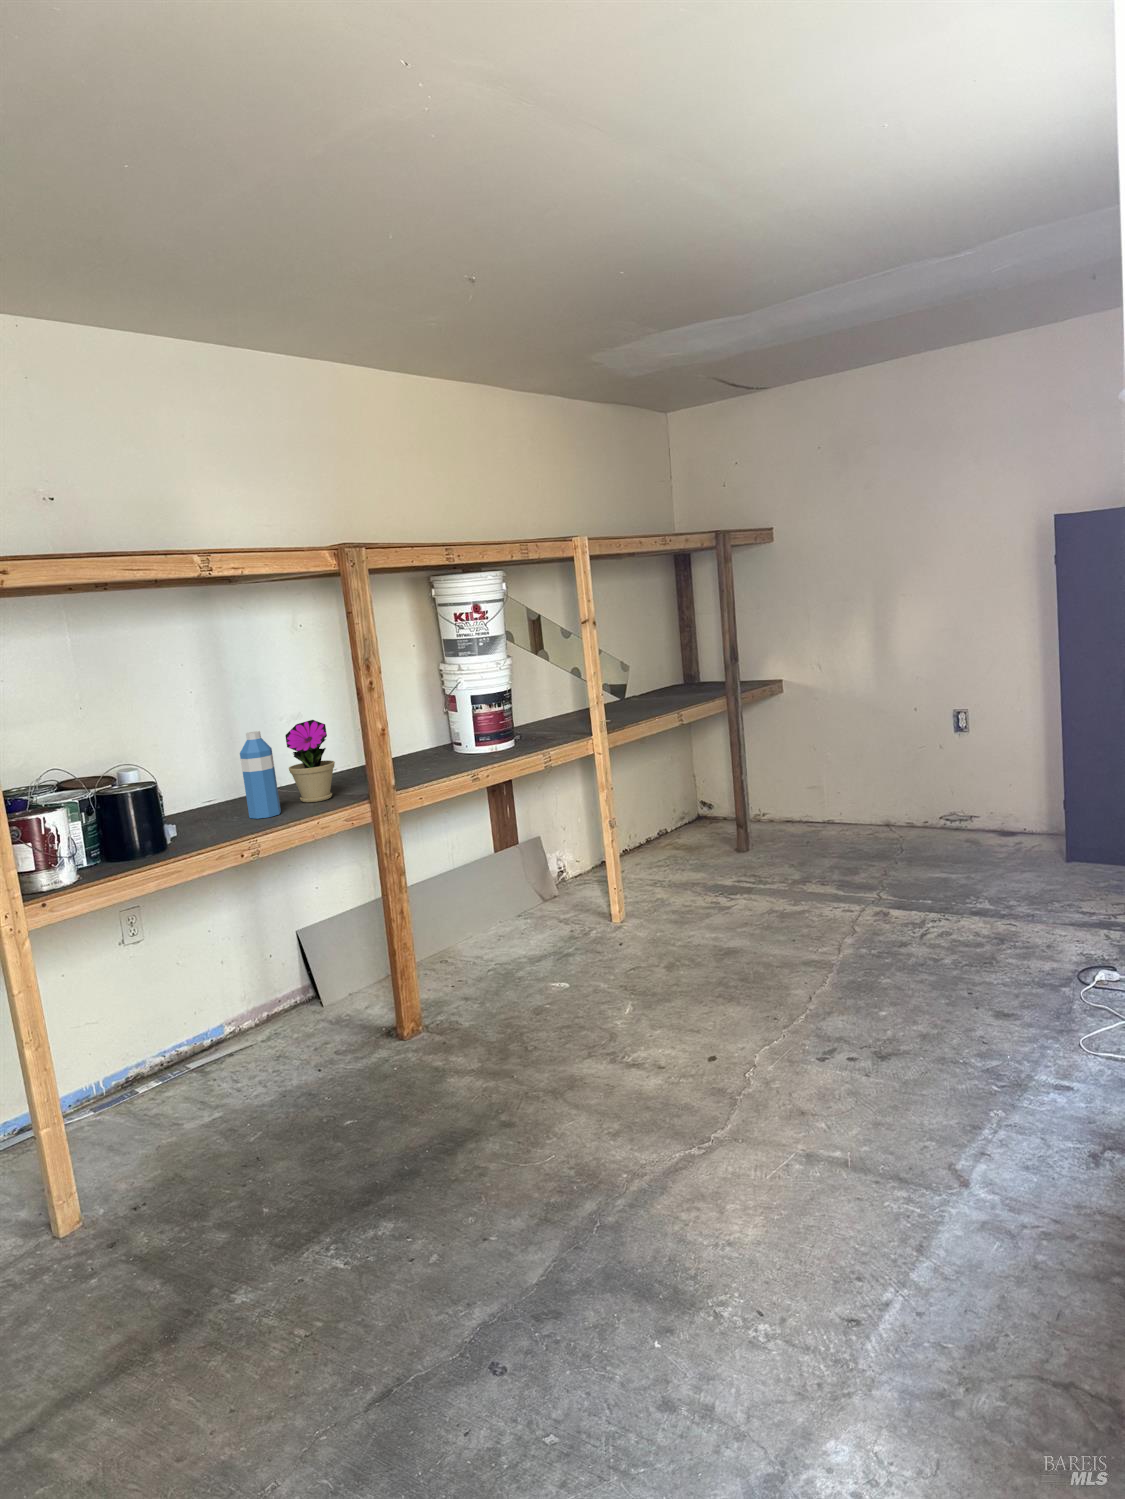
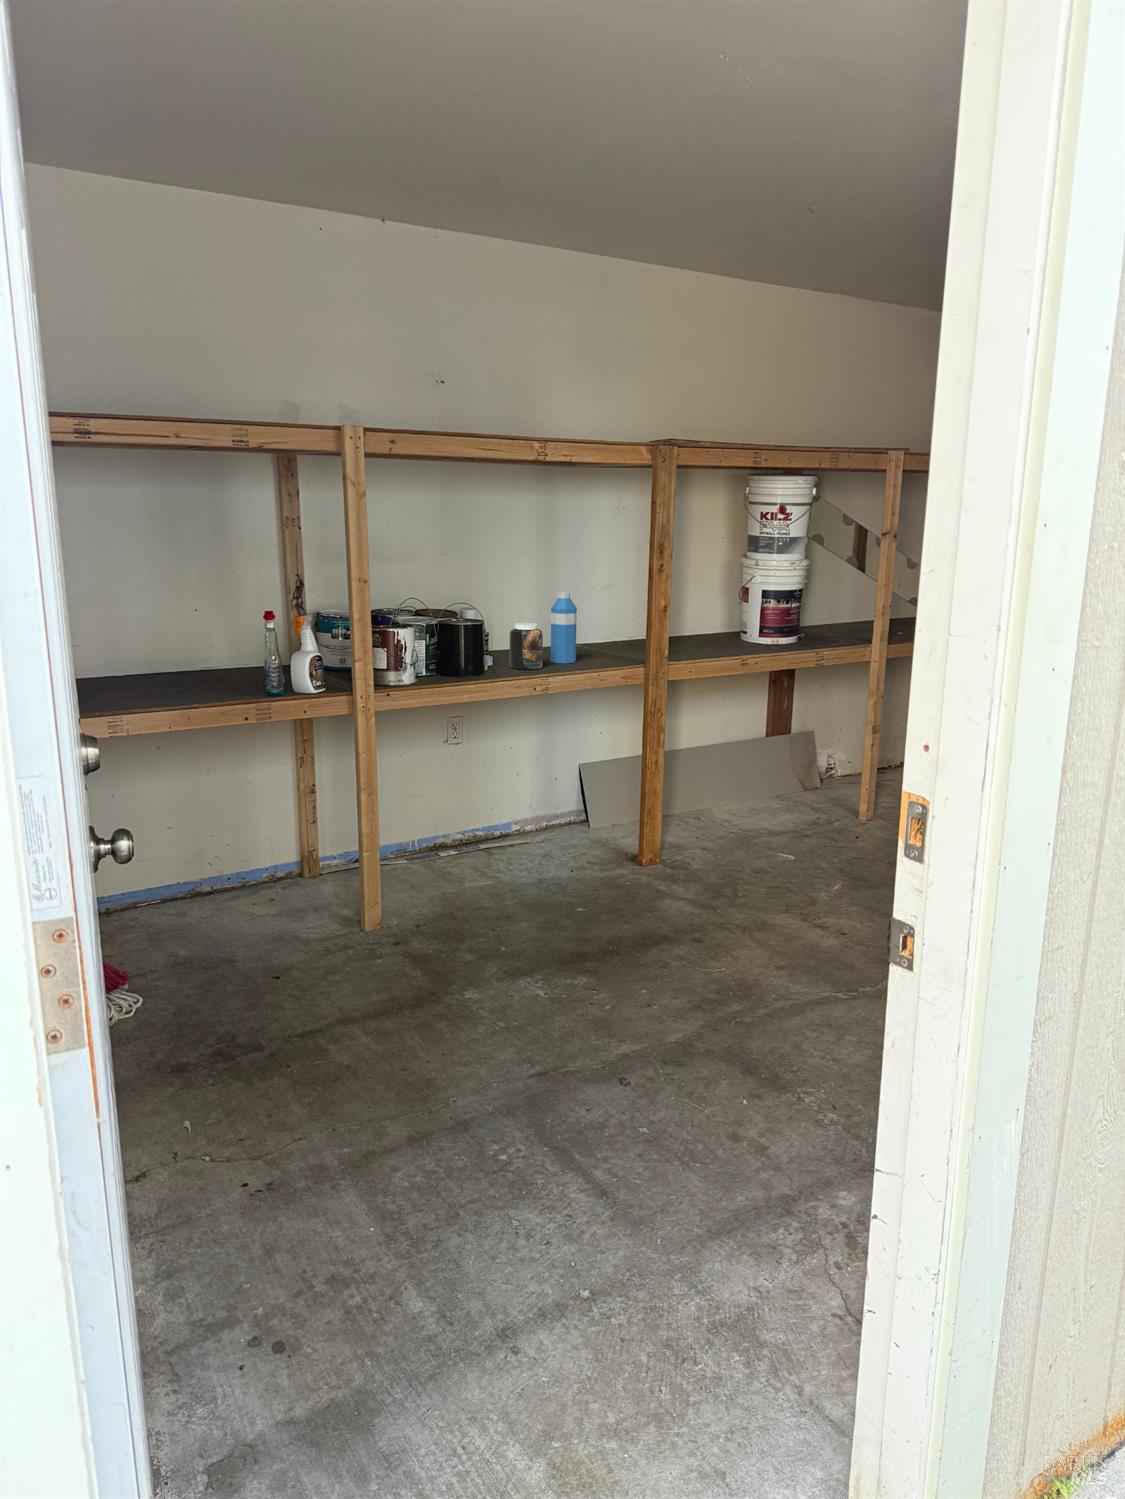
flower pot: present [285,720,335,802] -> none [590,589,628,658]
jar: none [194,775,243,835] -> present [509,623,543,669]

